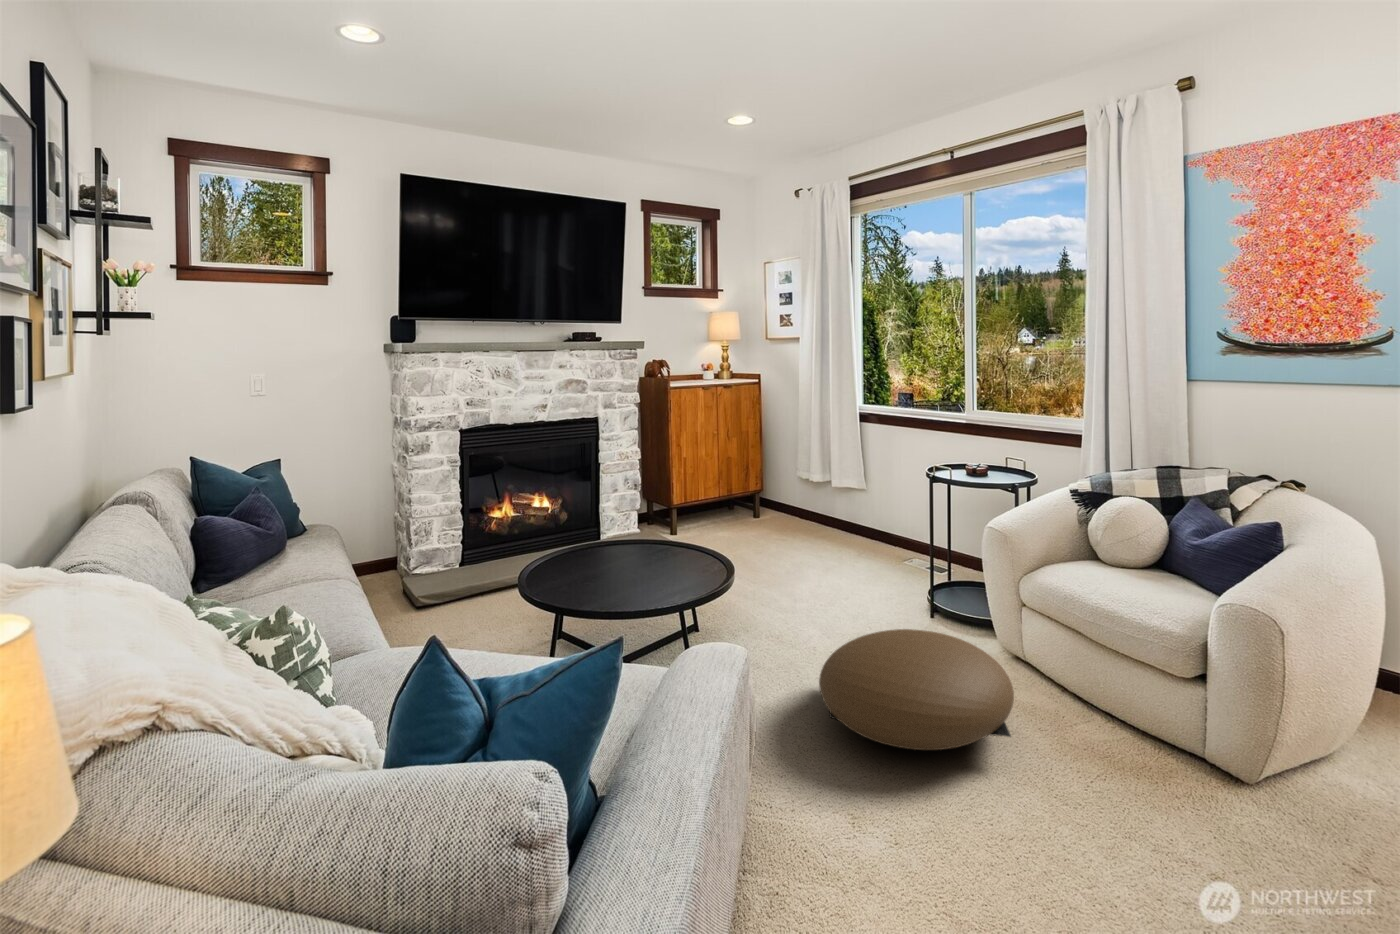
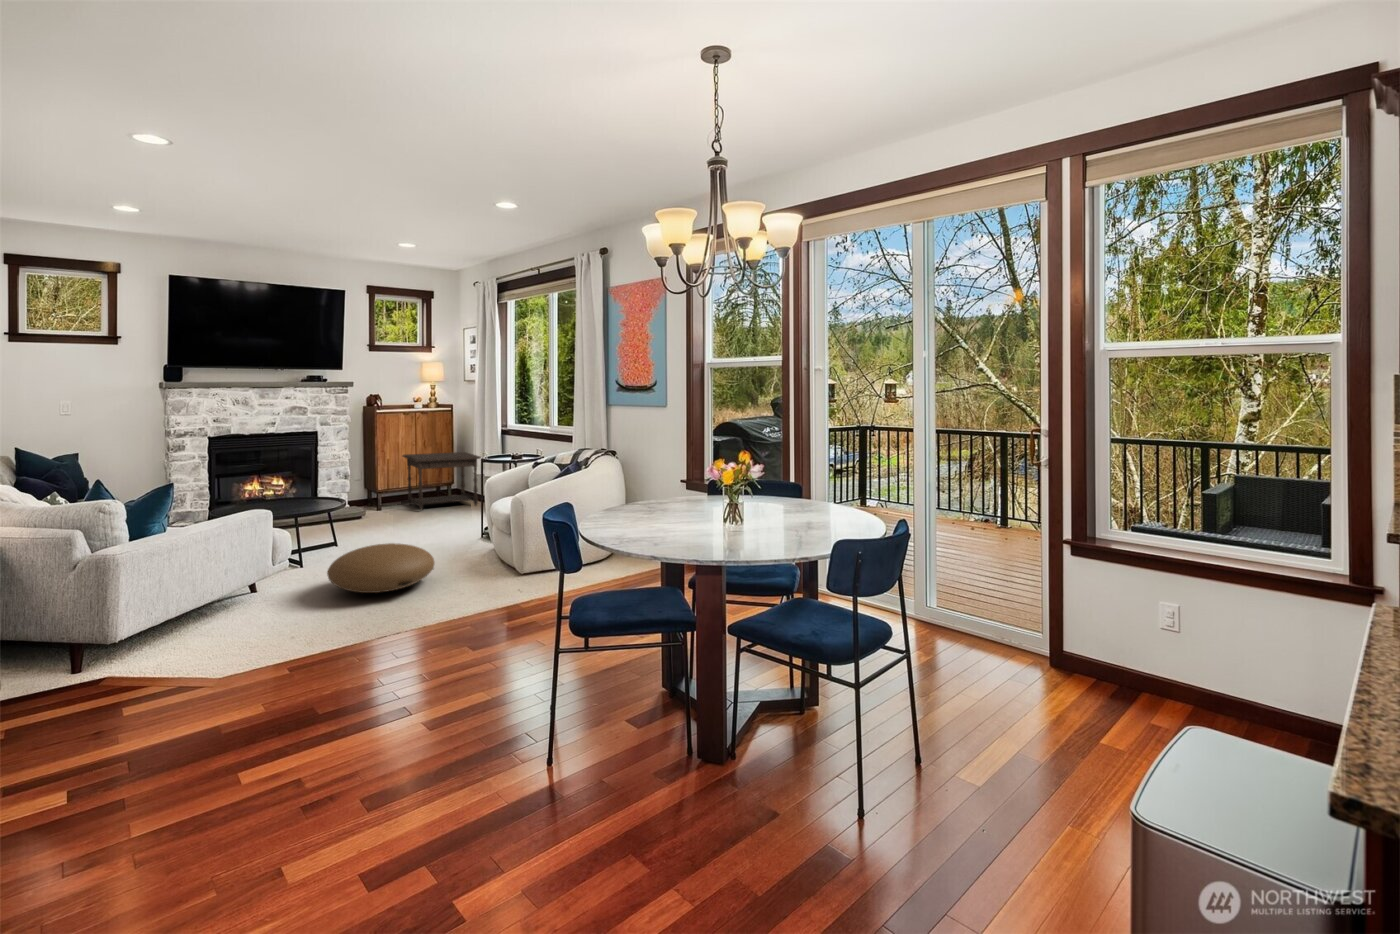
side table: none [697,445,819,537] -> present [403,452,481,511]

